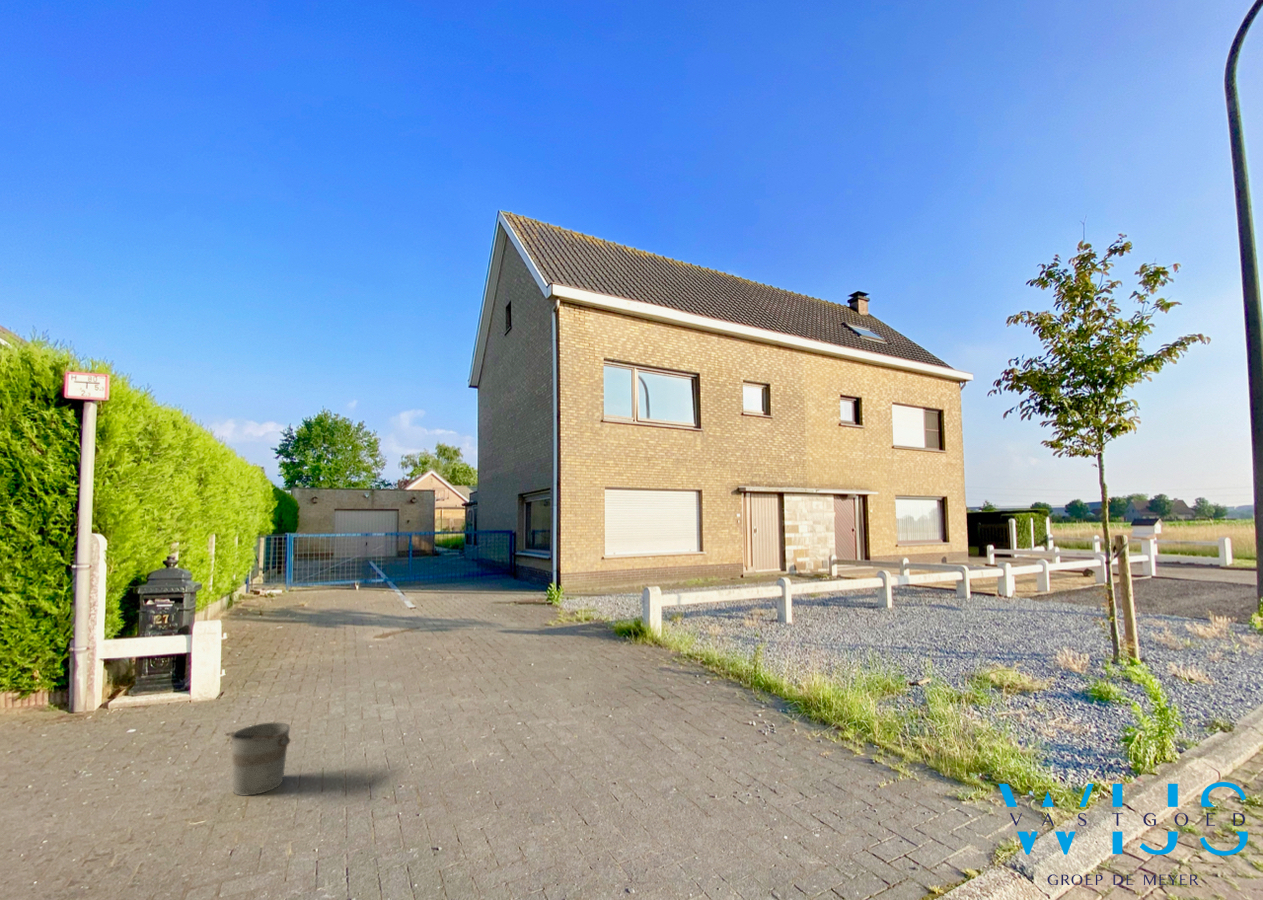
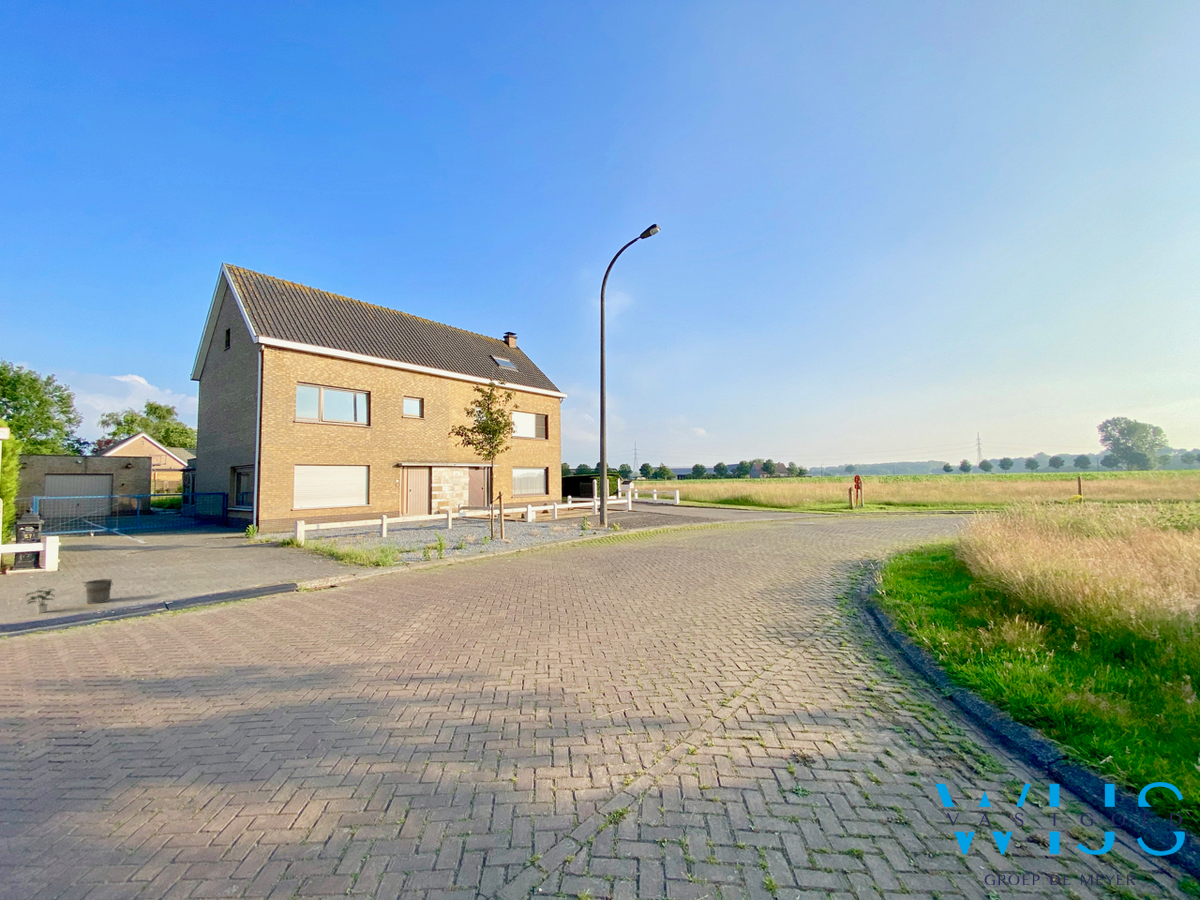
potted plant: none [75,750,155,830] -> present [26,589,54,613]

